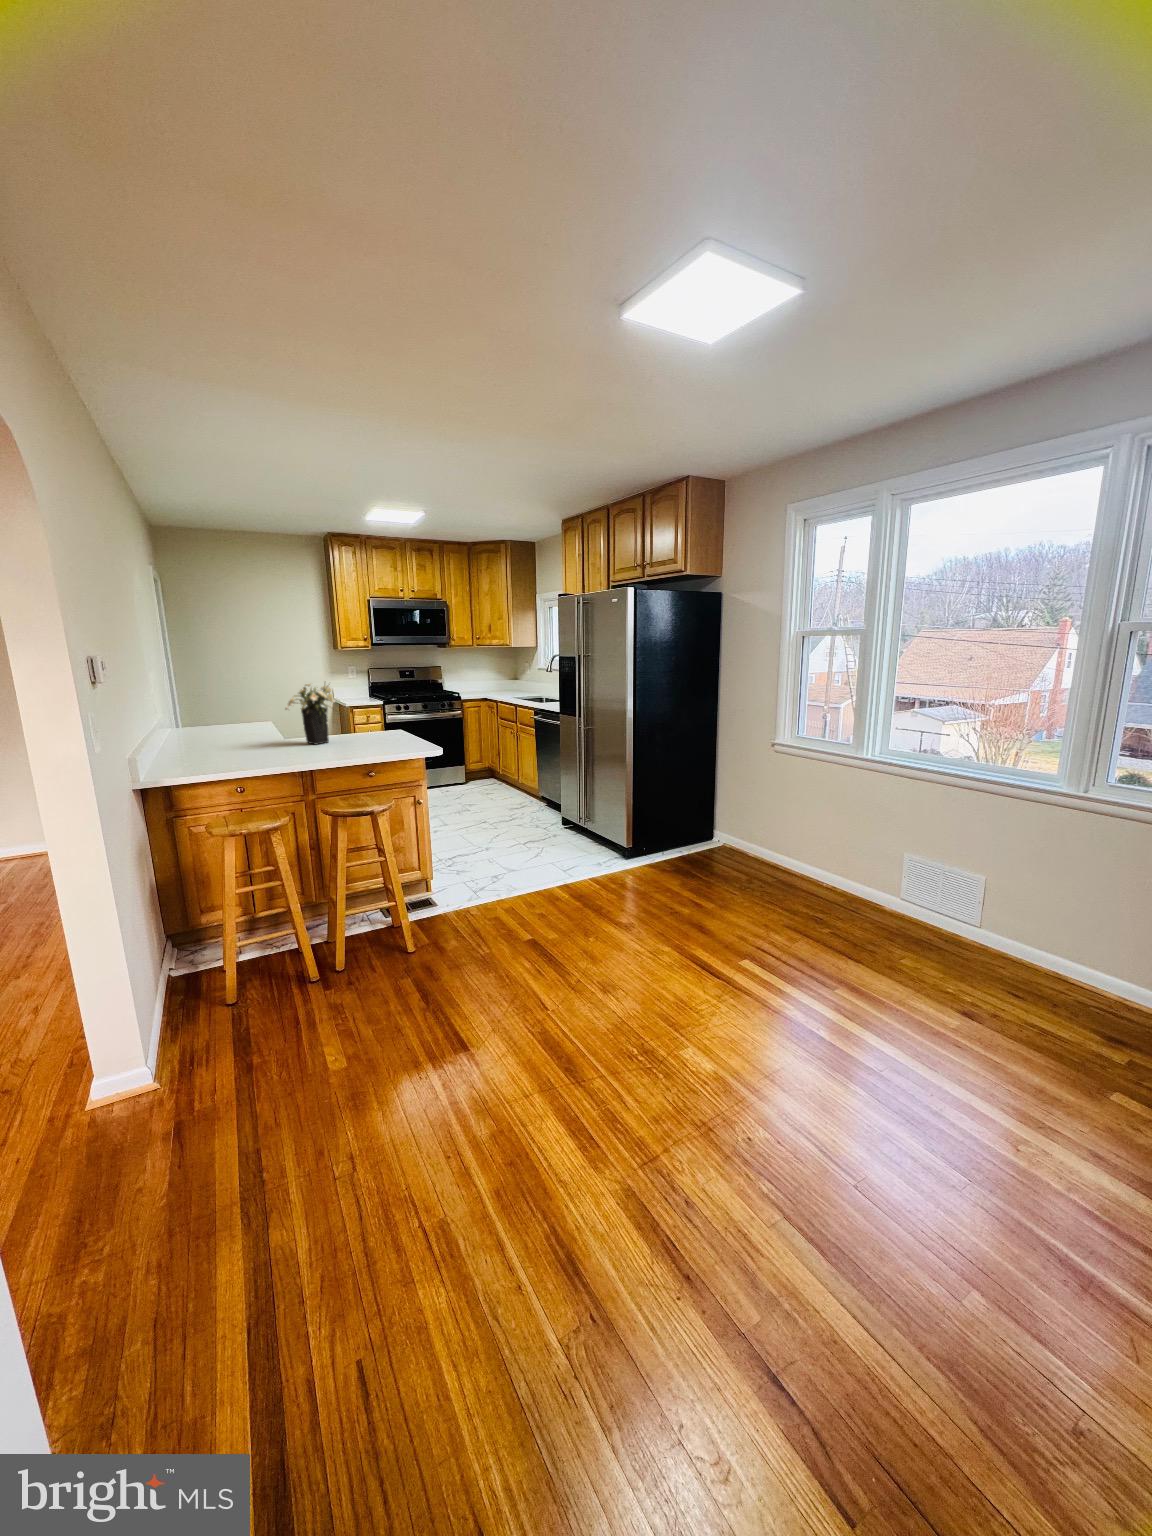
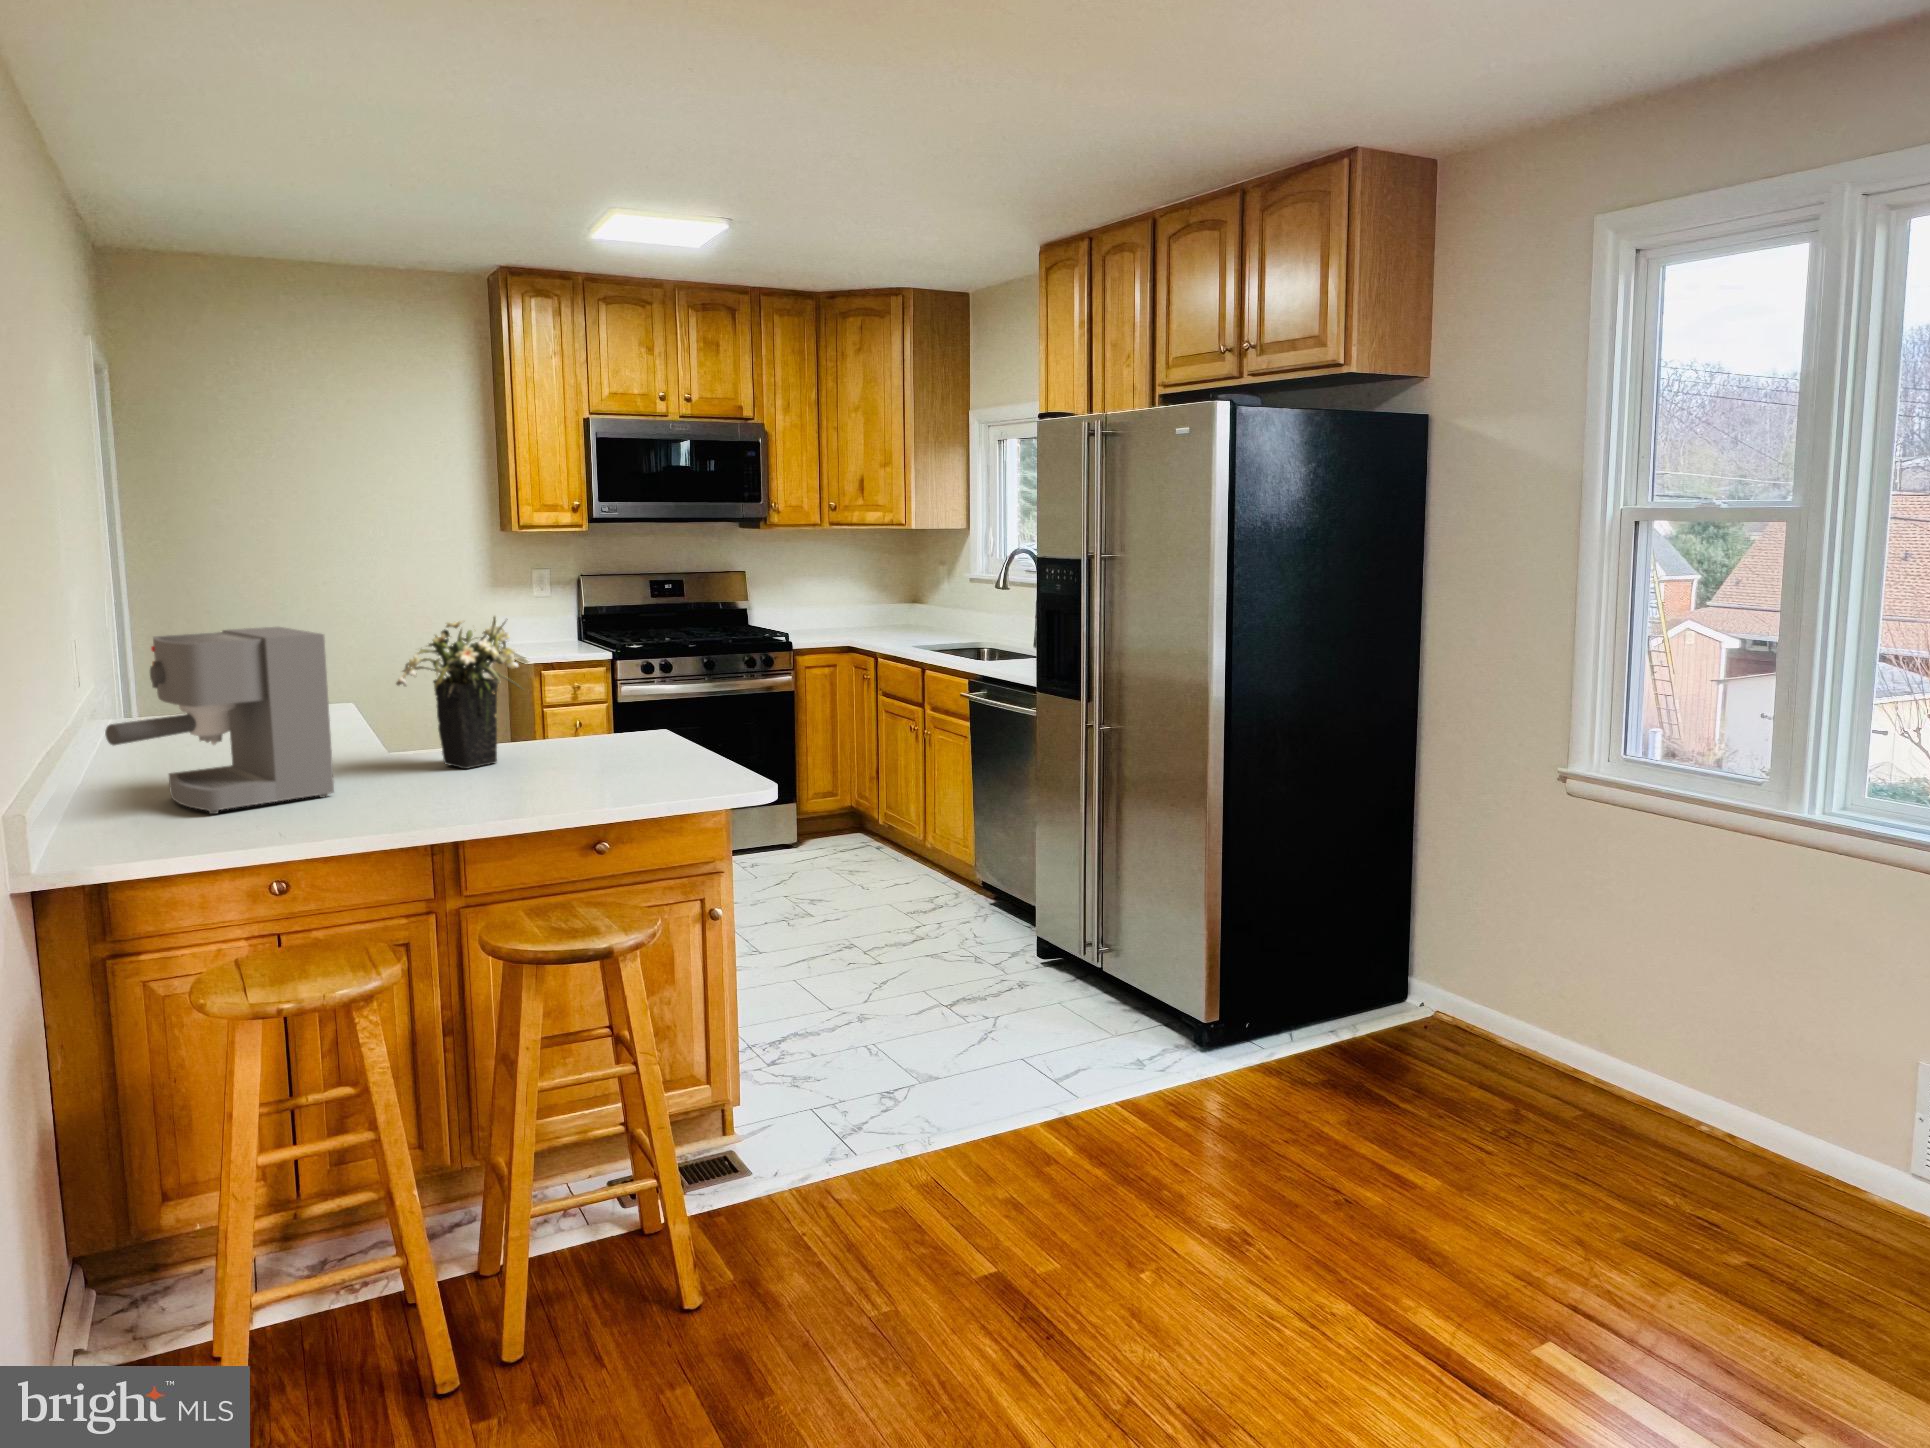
coffee maker: none [167,686,262,761] -> present [105,627,334,814]

